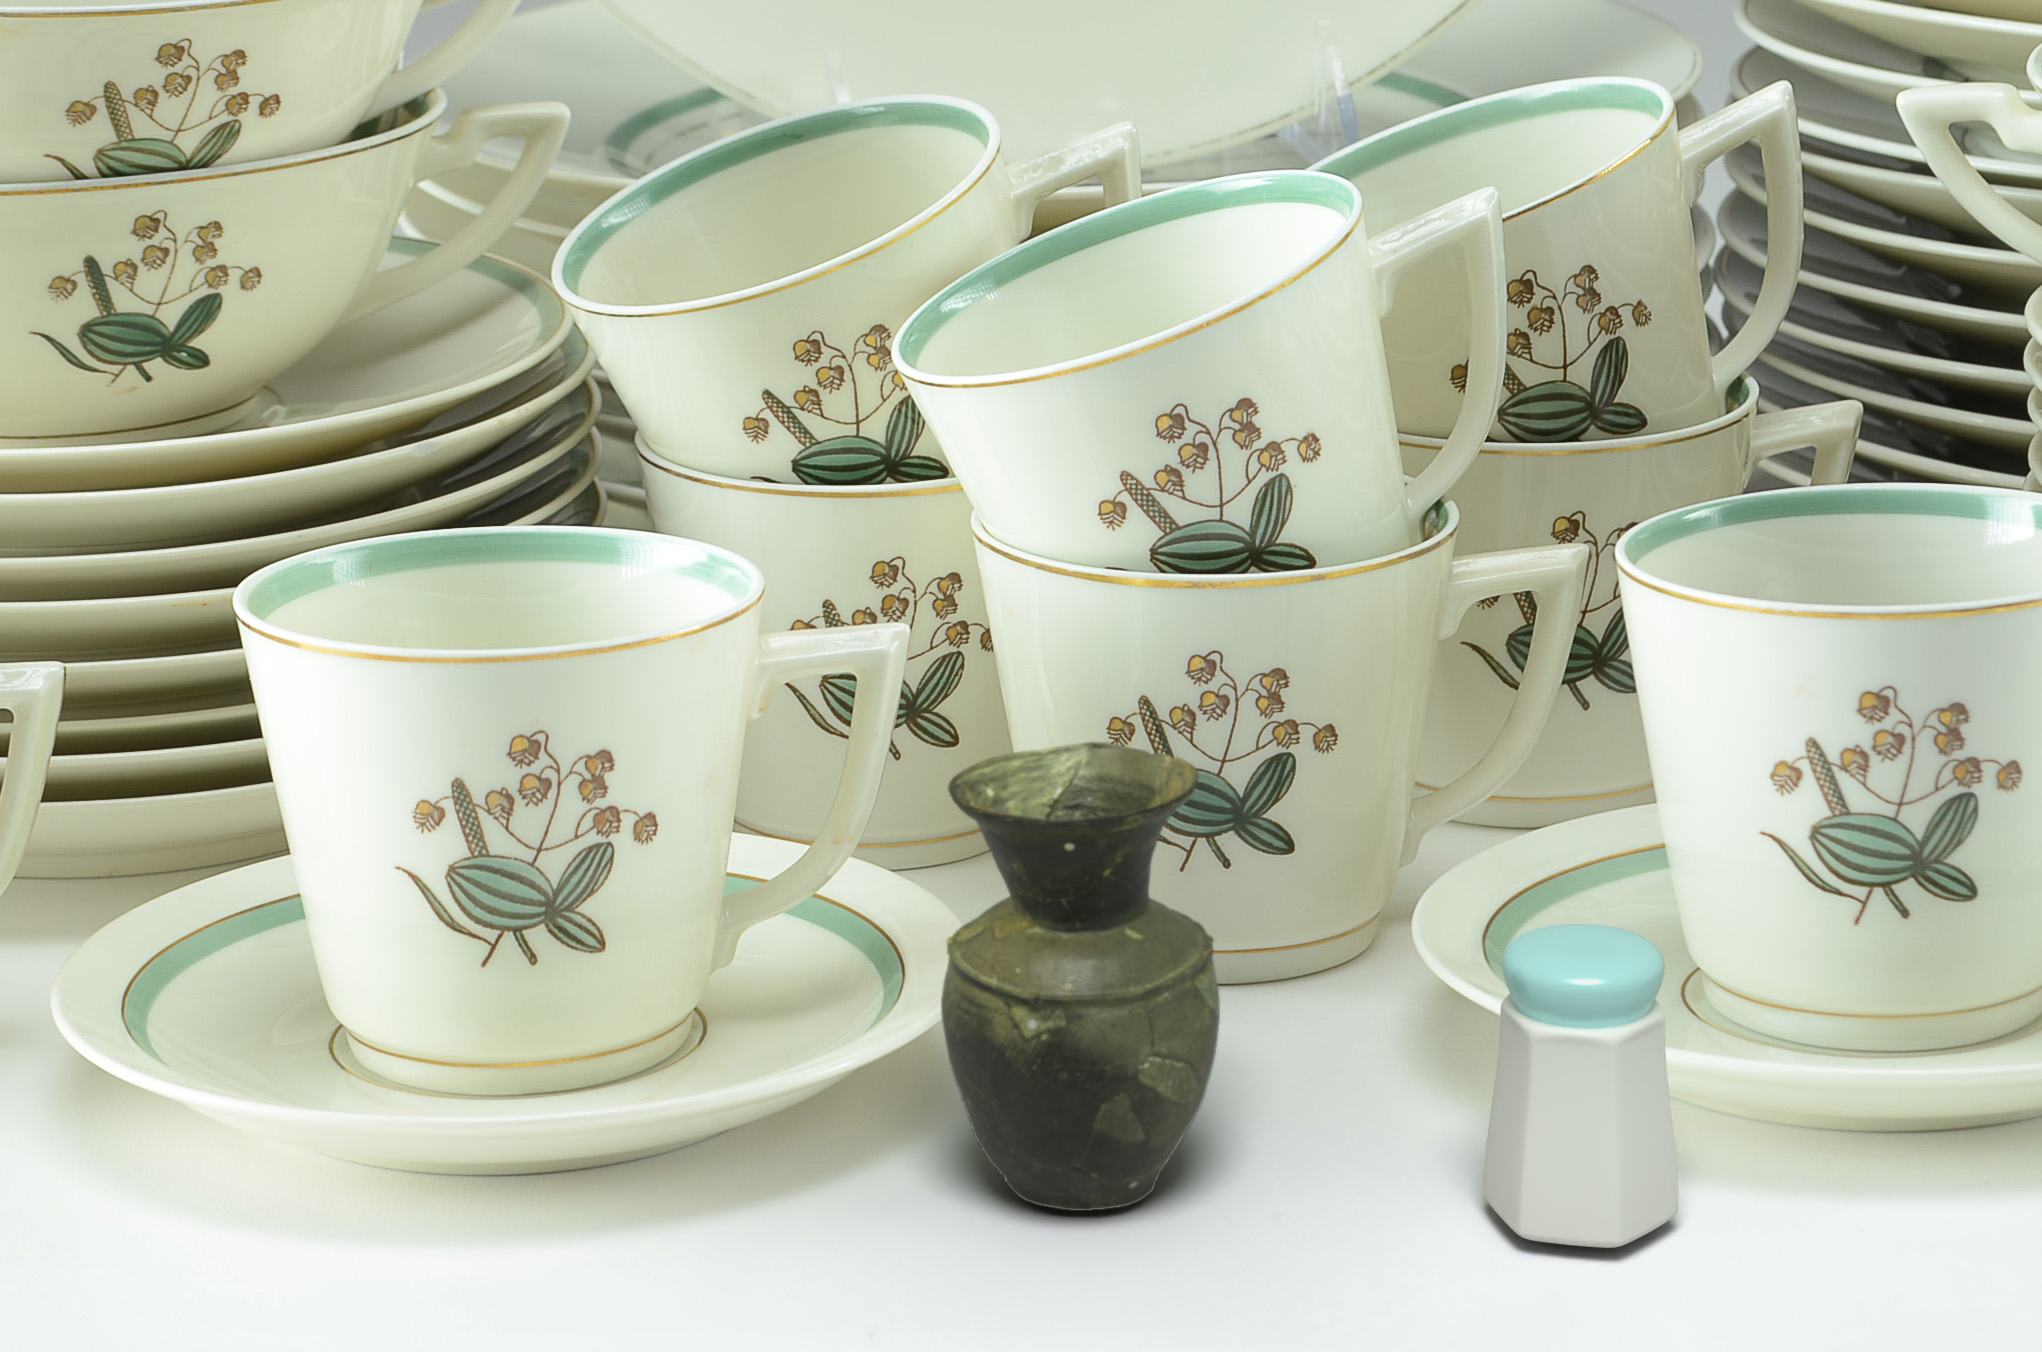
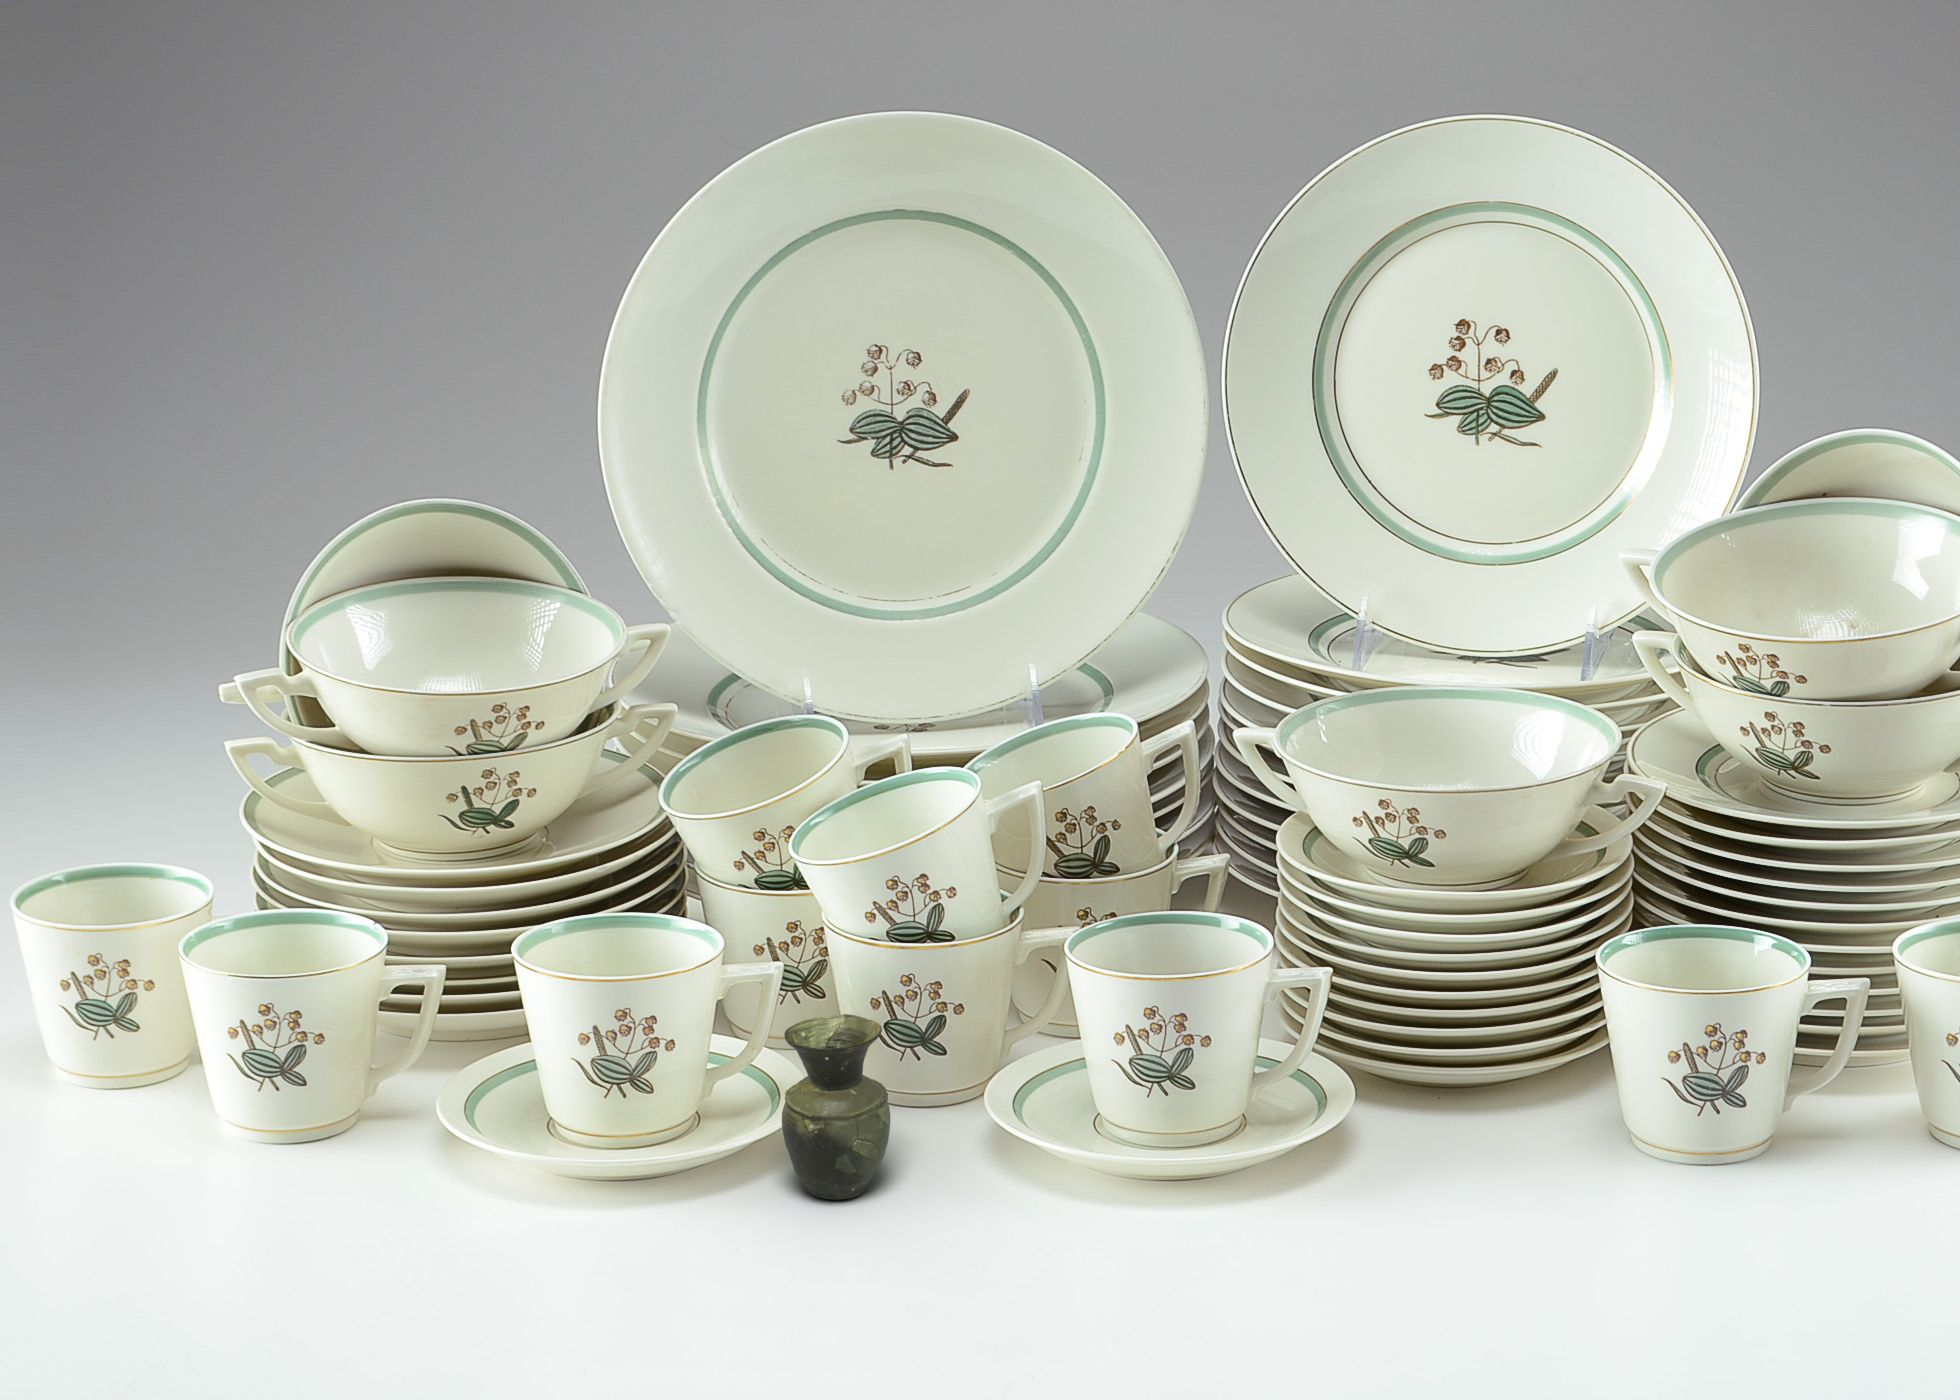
salt shaker: present [1484,924,1678,1248] -> none [988,1092,1060,1218]

